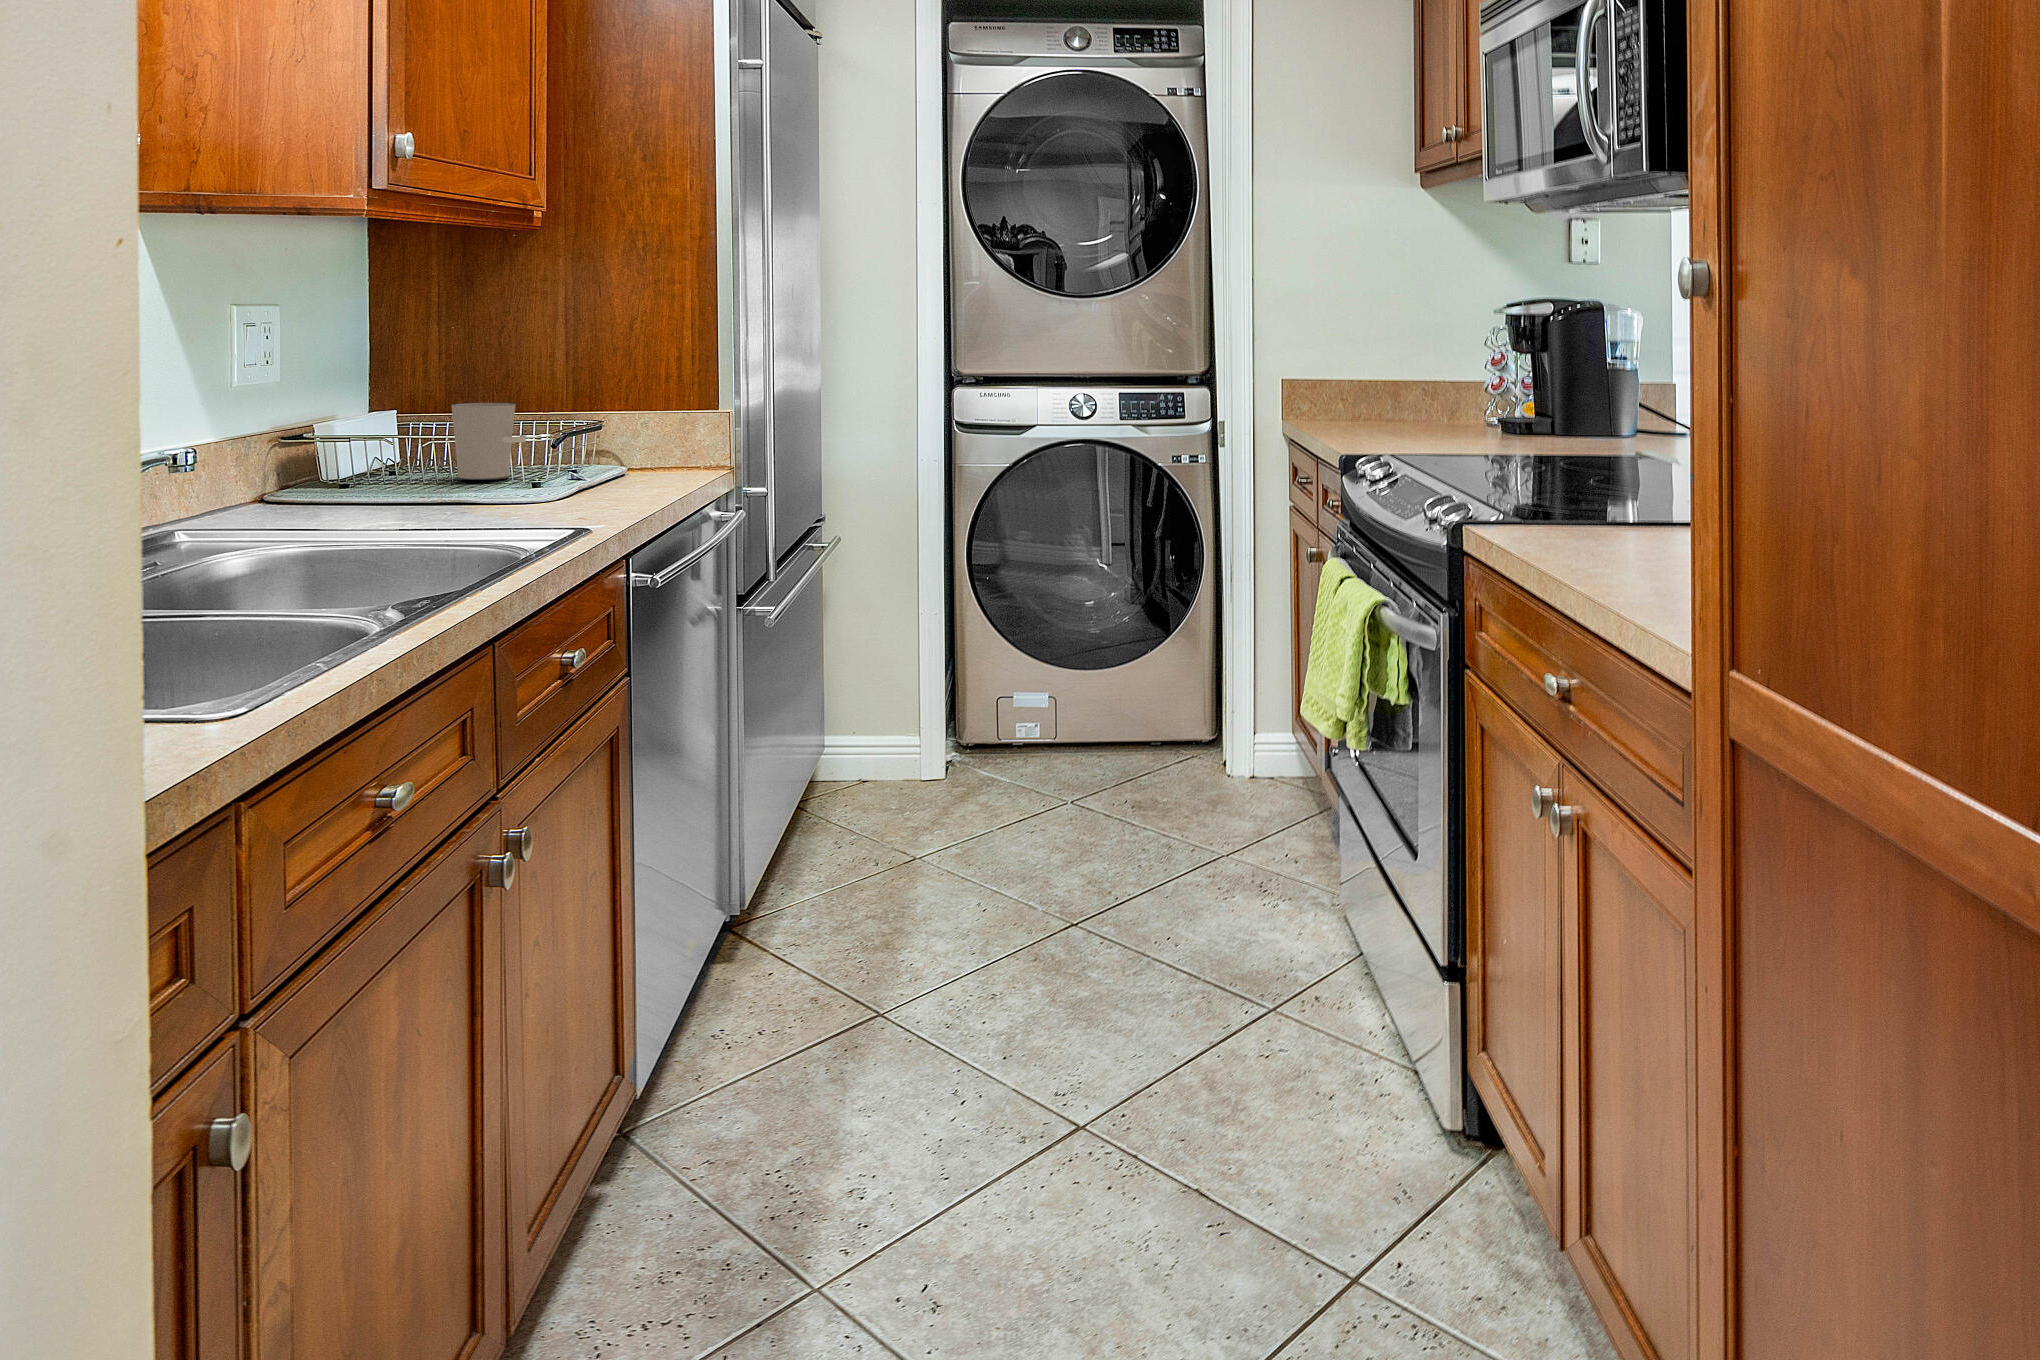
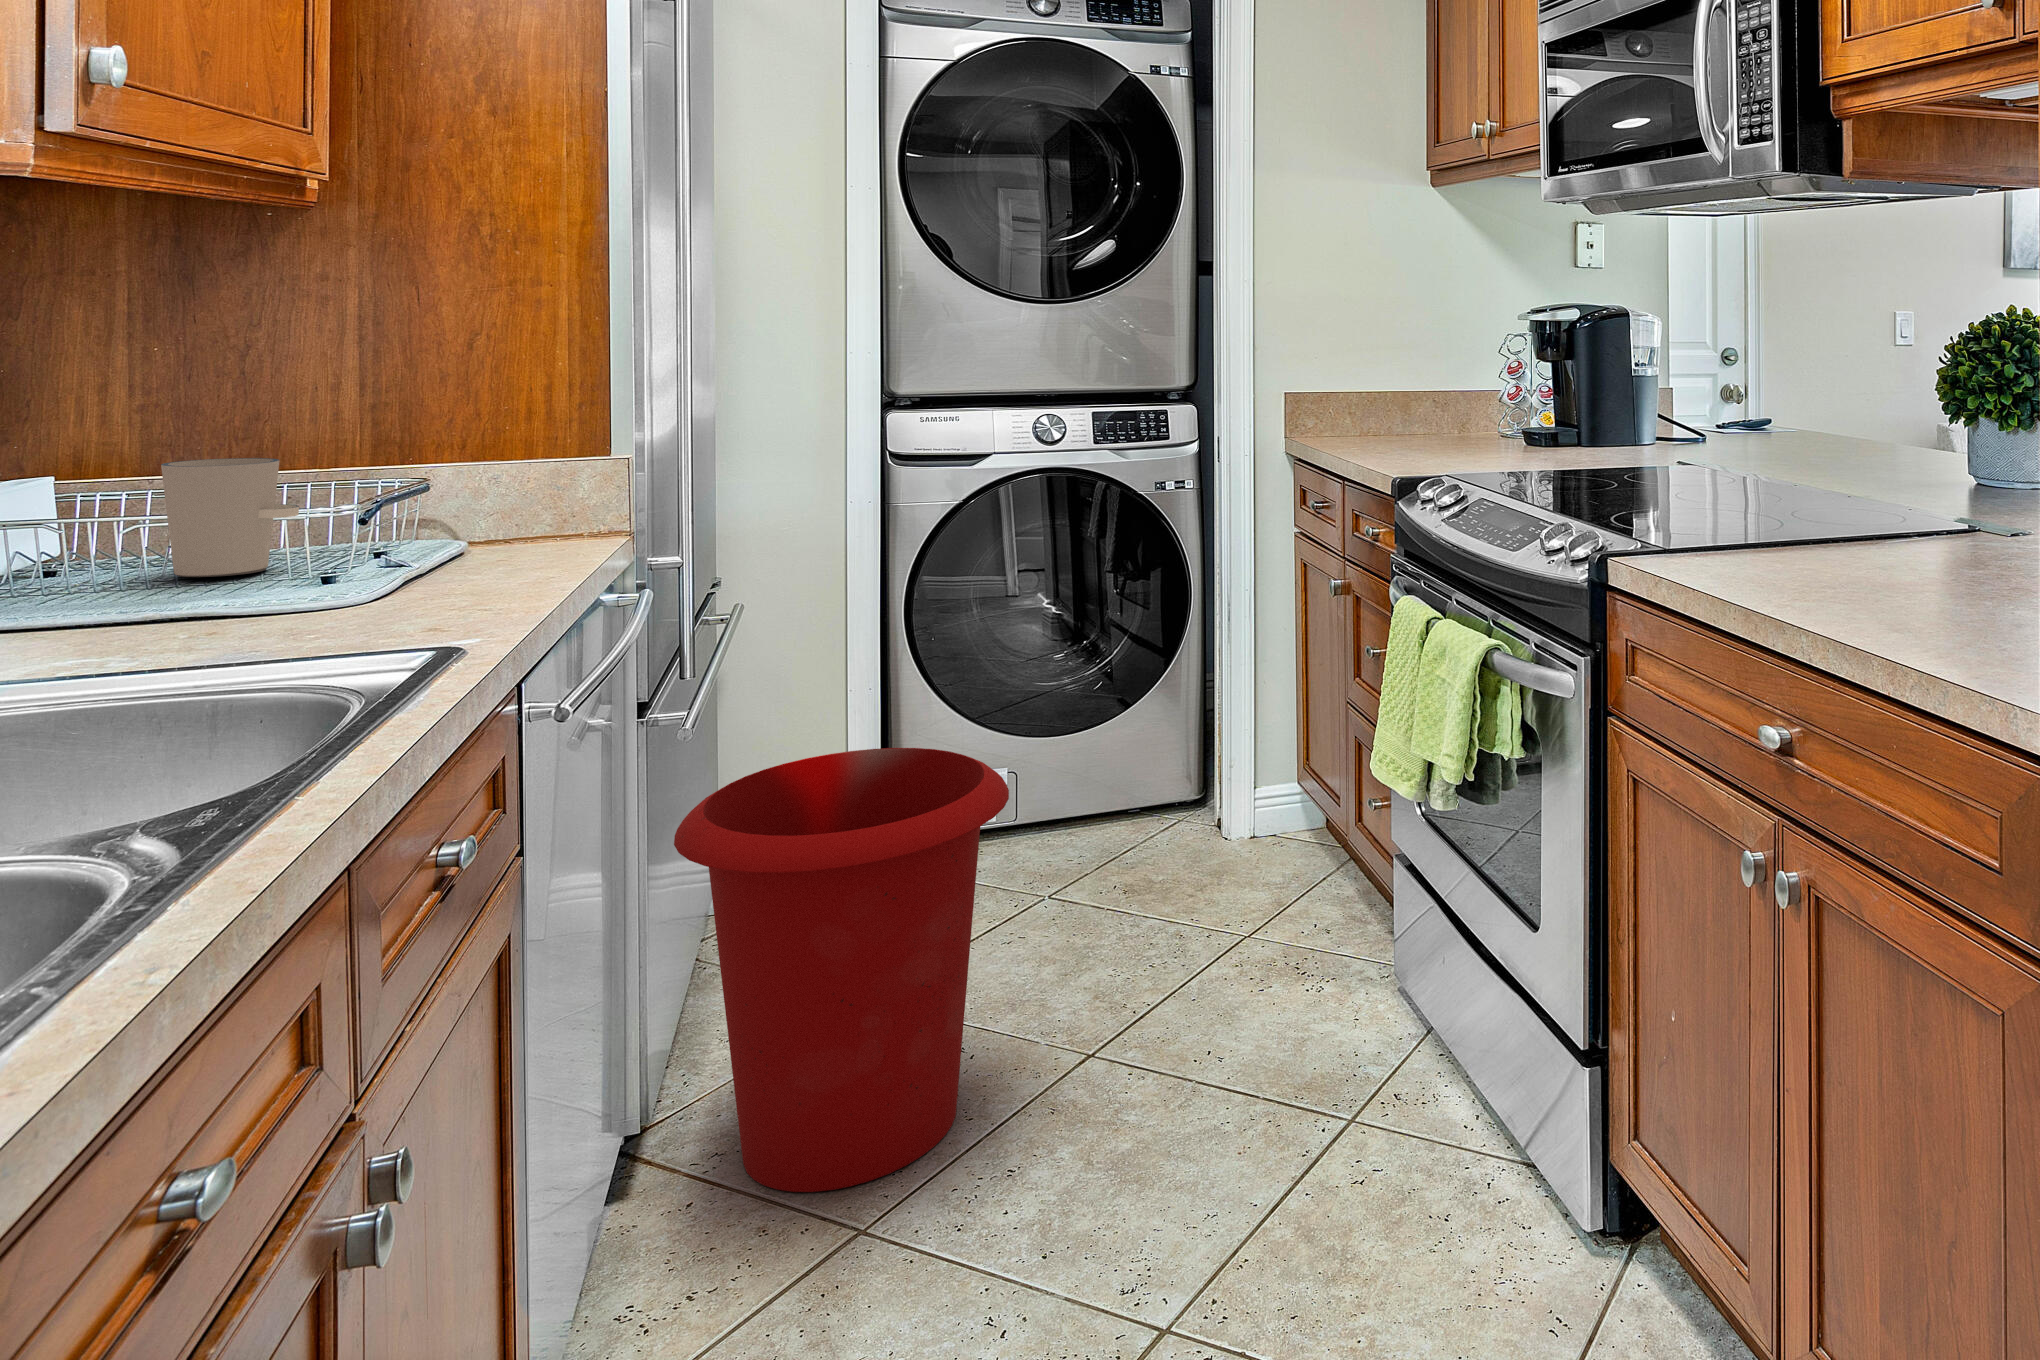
waste bin: none [760,652,1001,984] -> present [674,748,1009,1192]

